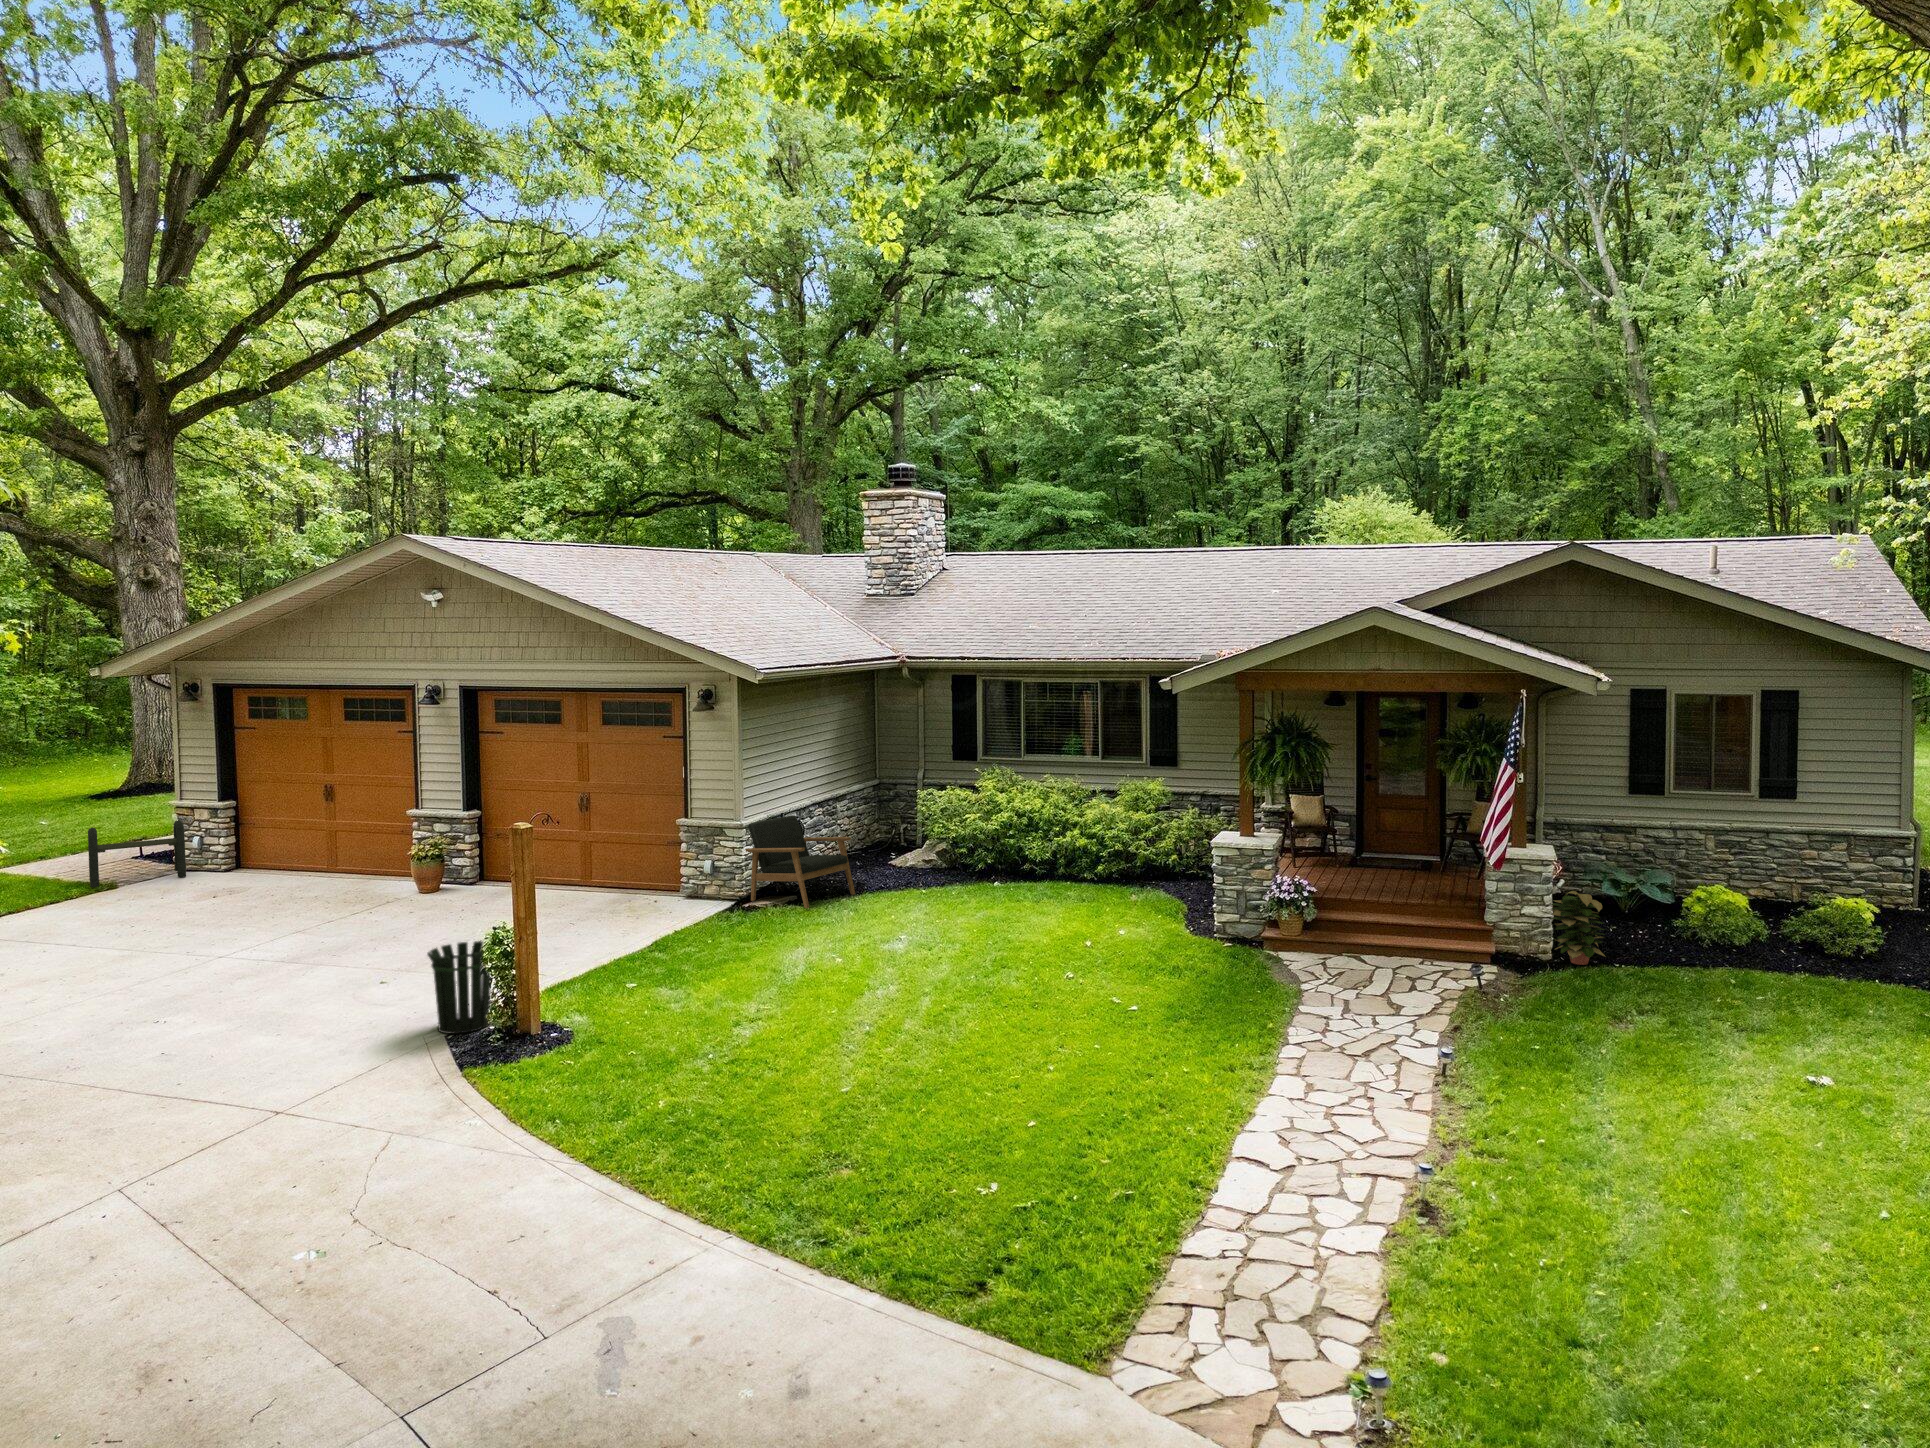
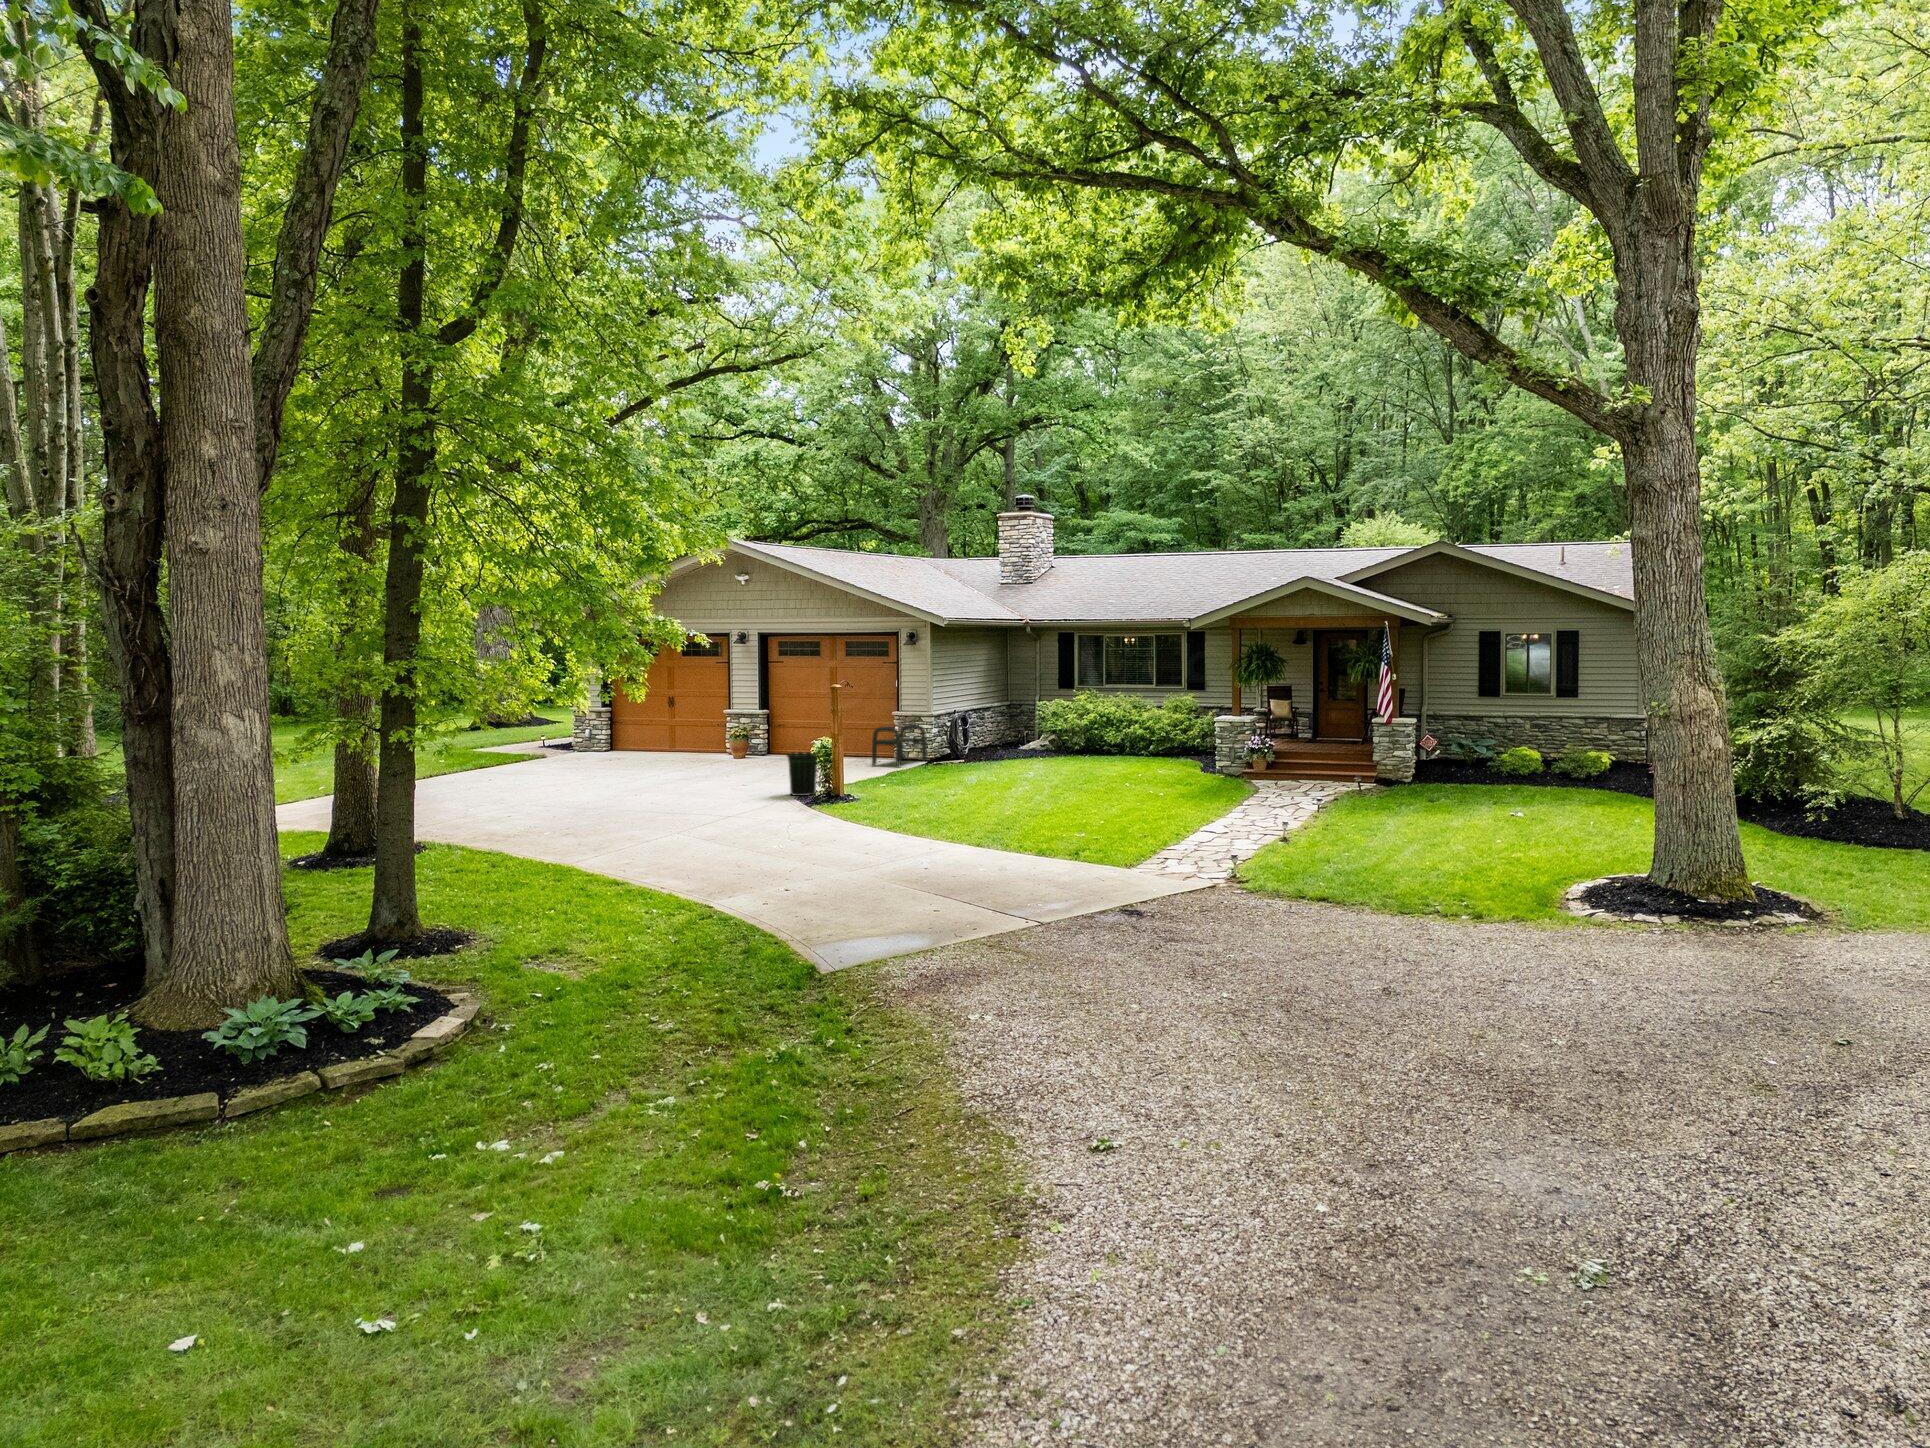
armchair: present [745,815,855,908] -> none [935,712,1000,762]
bench: present [88,820,186,887] -> present [872,724,927,766]
decorative plant: present [1550,891,1606,965] -> none [1407,741,1439,783]

